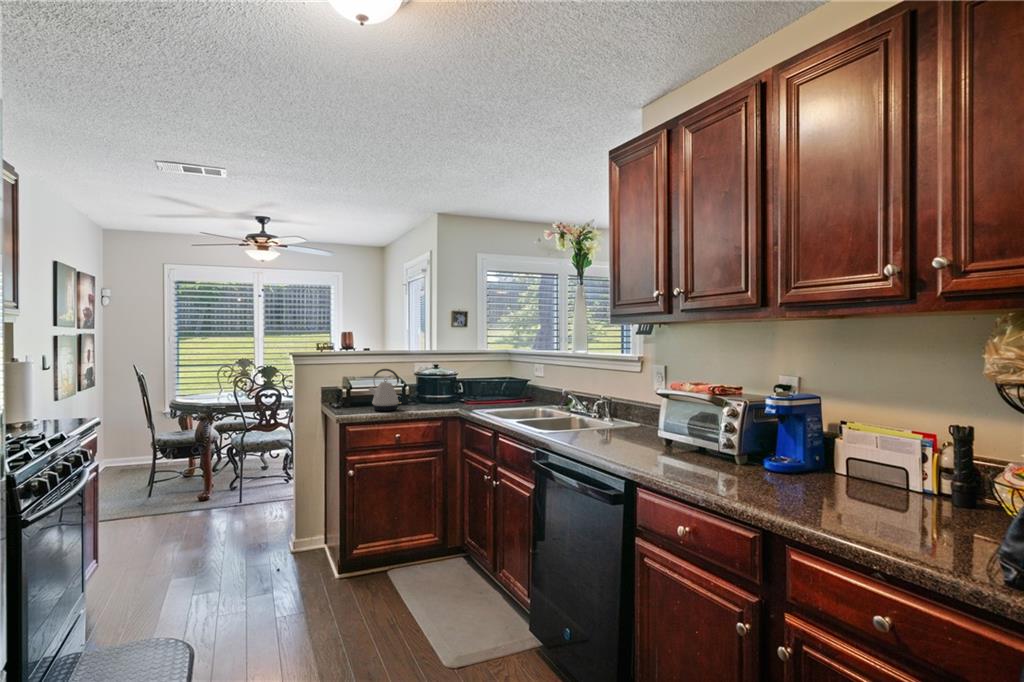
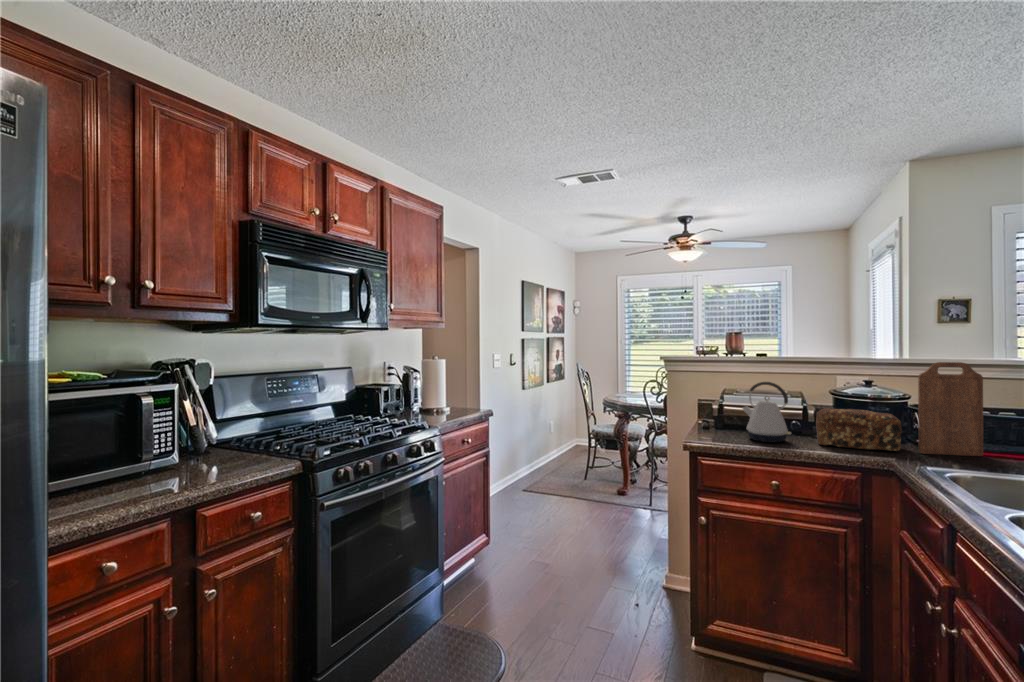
cutting board: none [466,352,493,406] -> present [918,362,983,456]
bread loaf: none [412,383,459,409] -> present [816,408,902,451]

